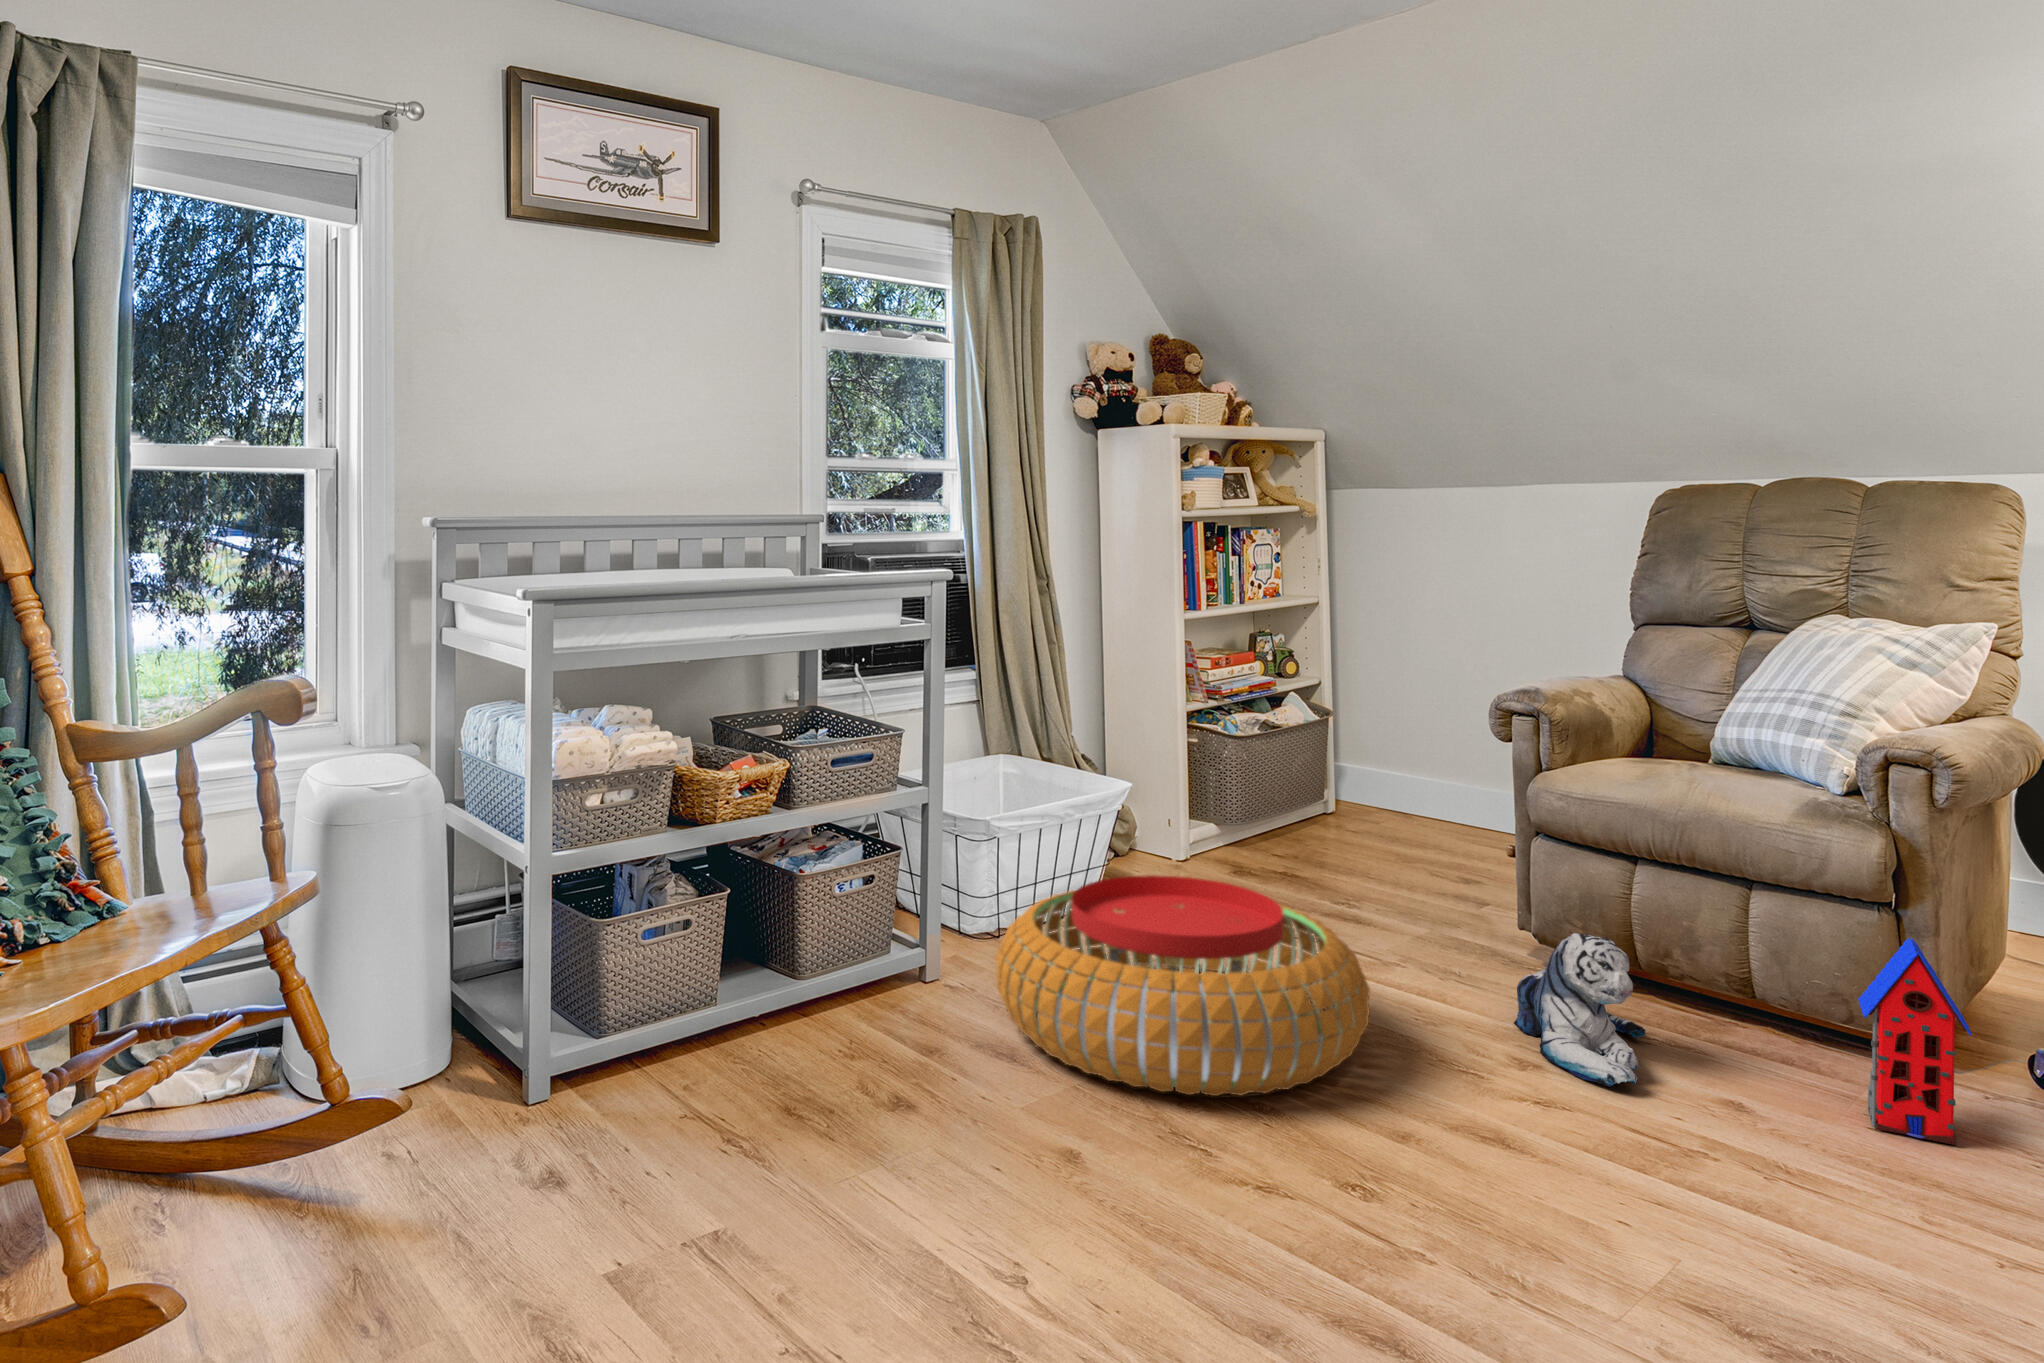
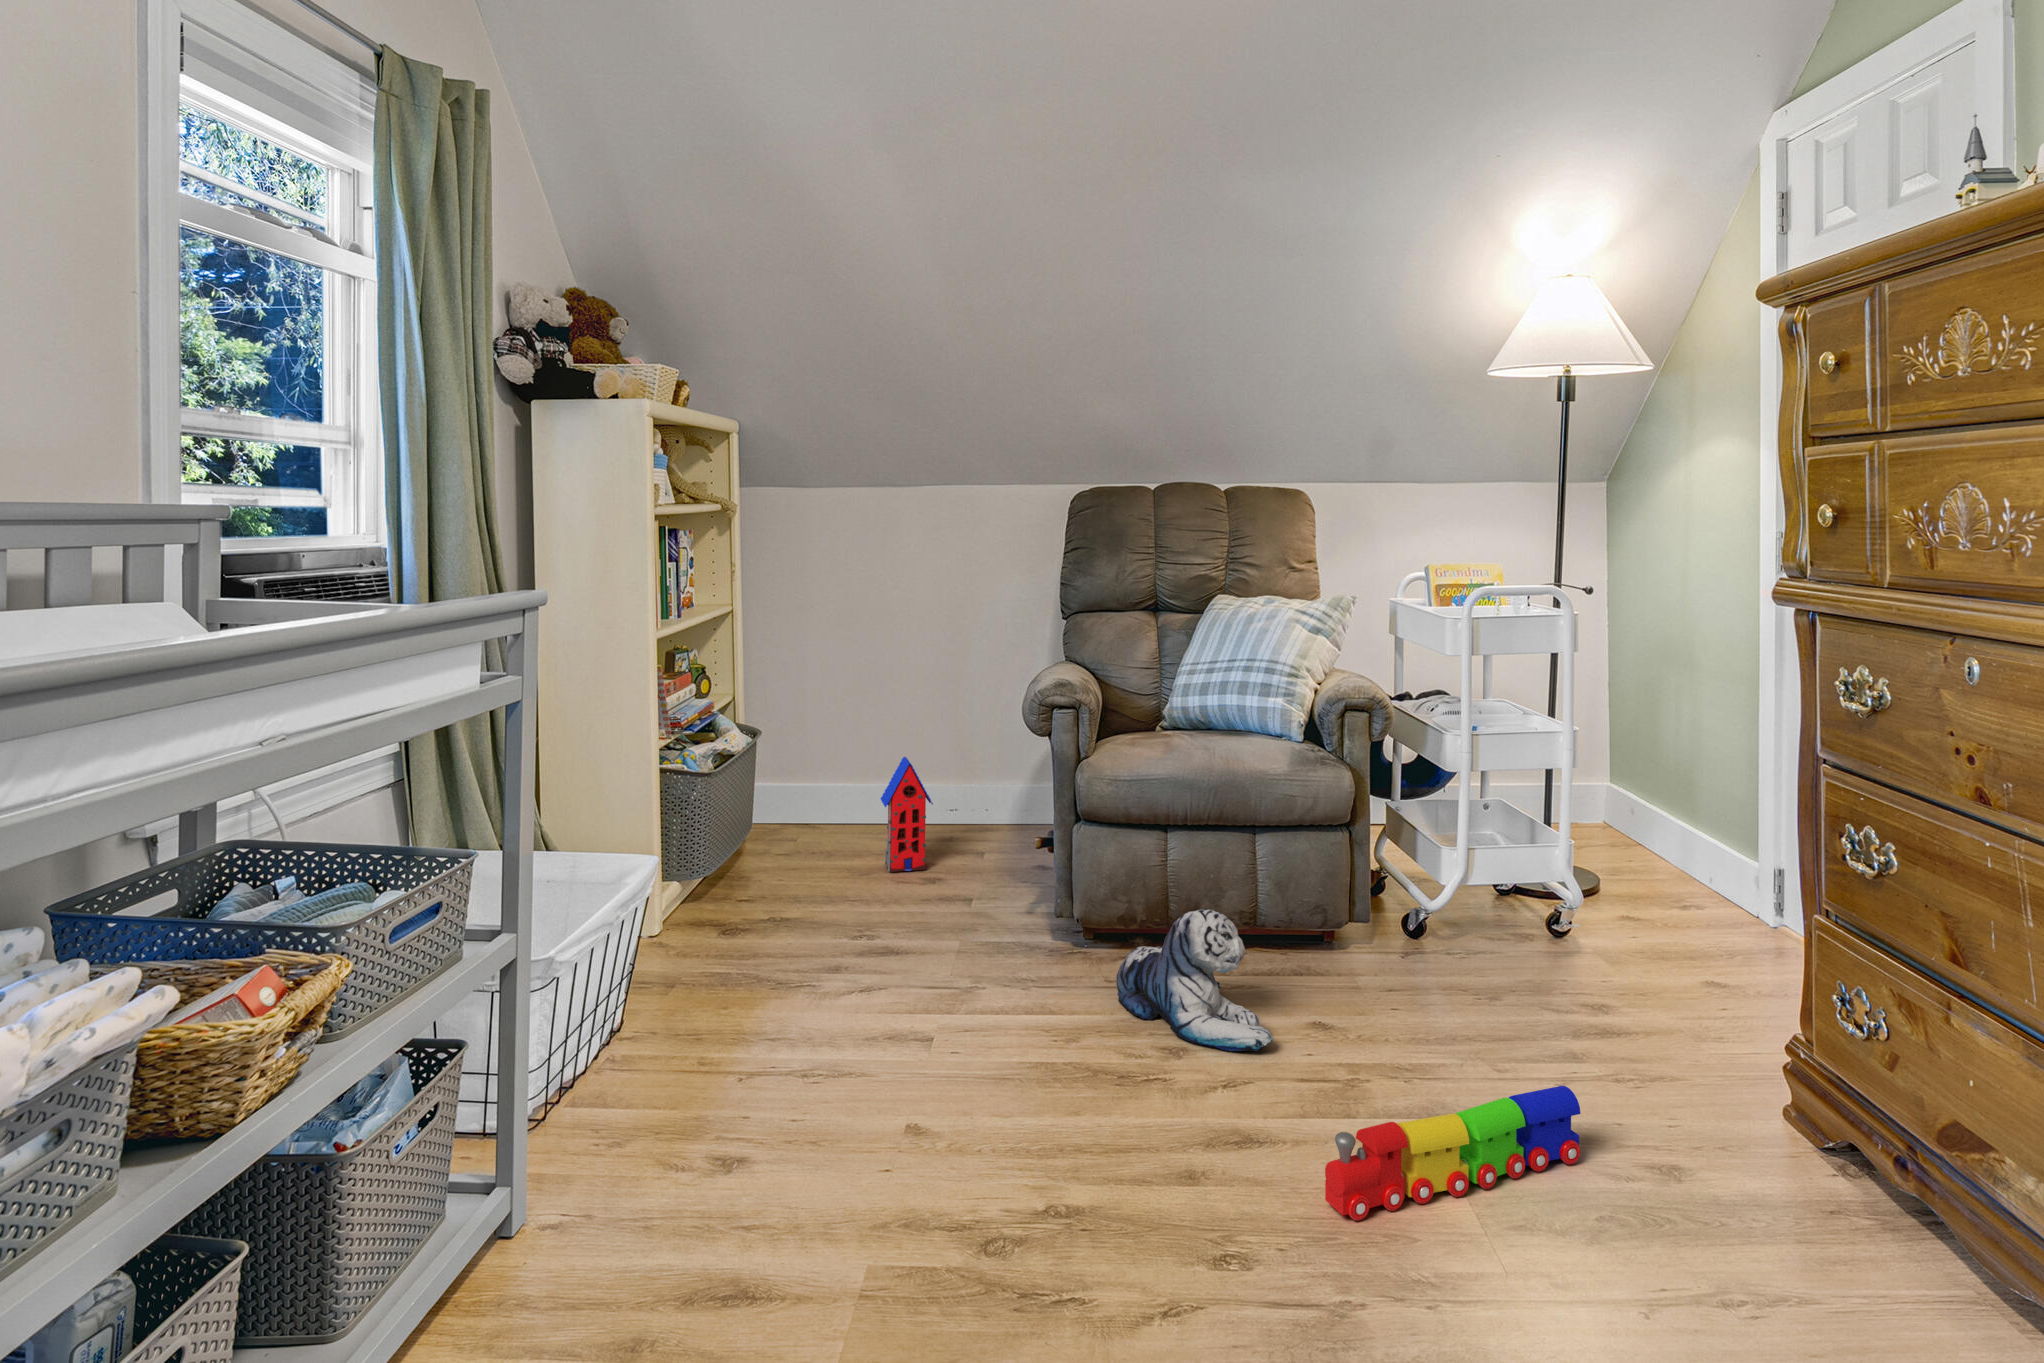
pouf: present [996,875,1370,1096] -> none [644,949,1104,1273]
toy house: present [1858,938,1972,1145] -> present [881,757,933,872]
toy train: none [1507,1123,1893,1284] -> present [1325,1086,1580,1220]

